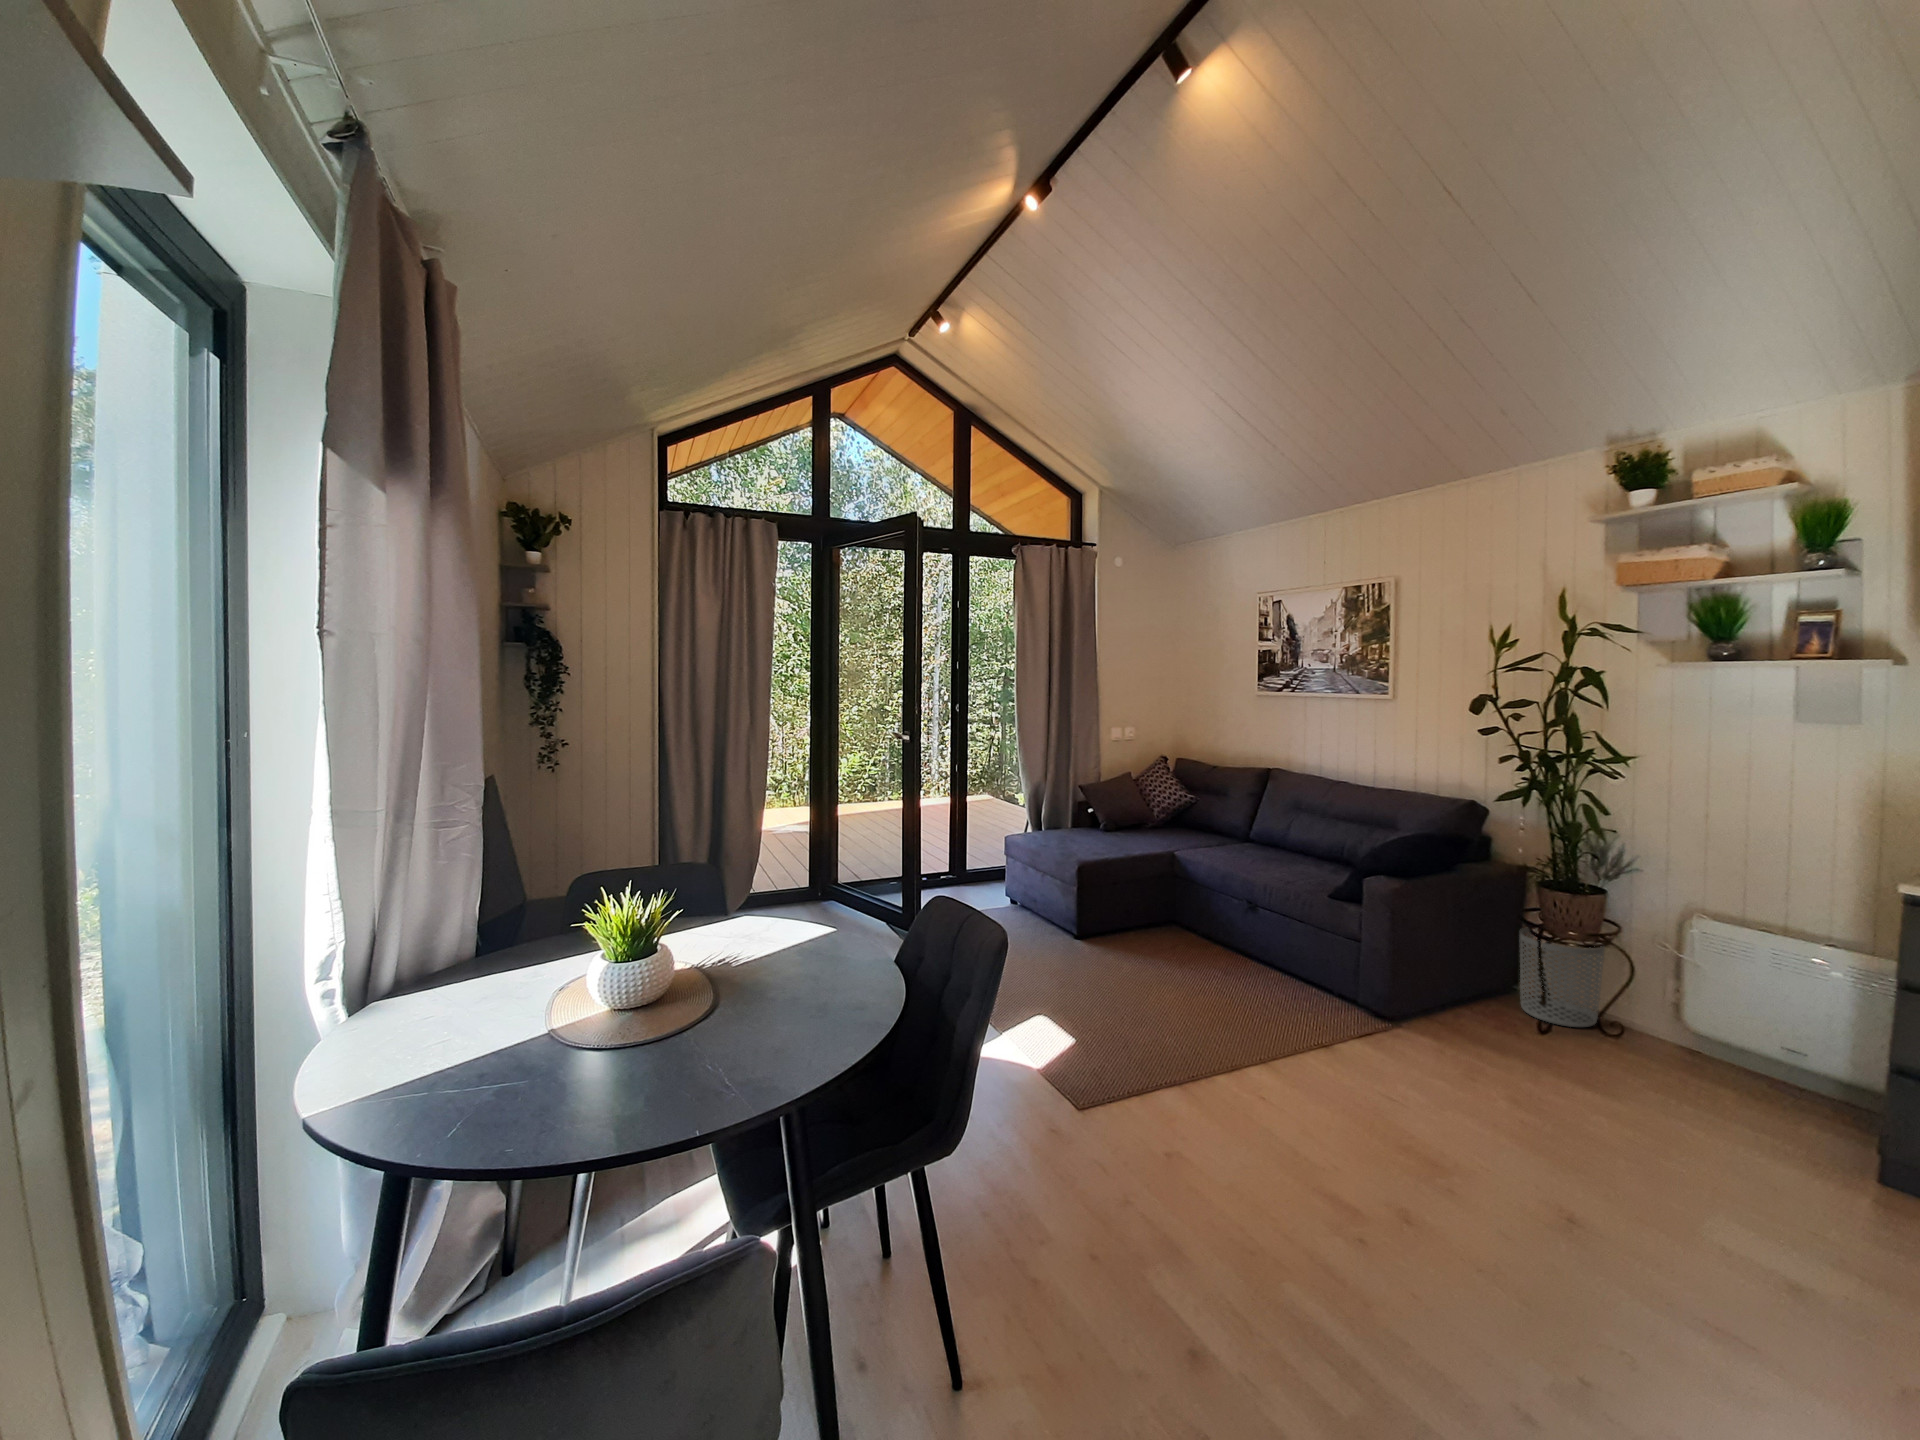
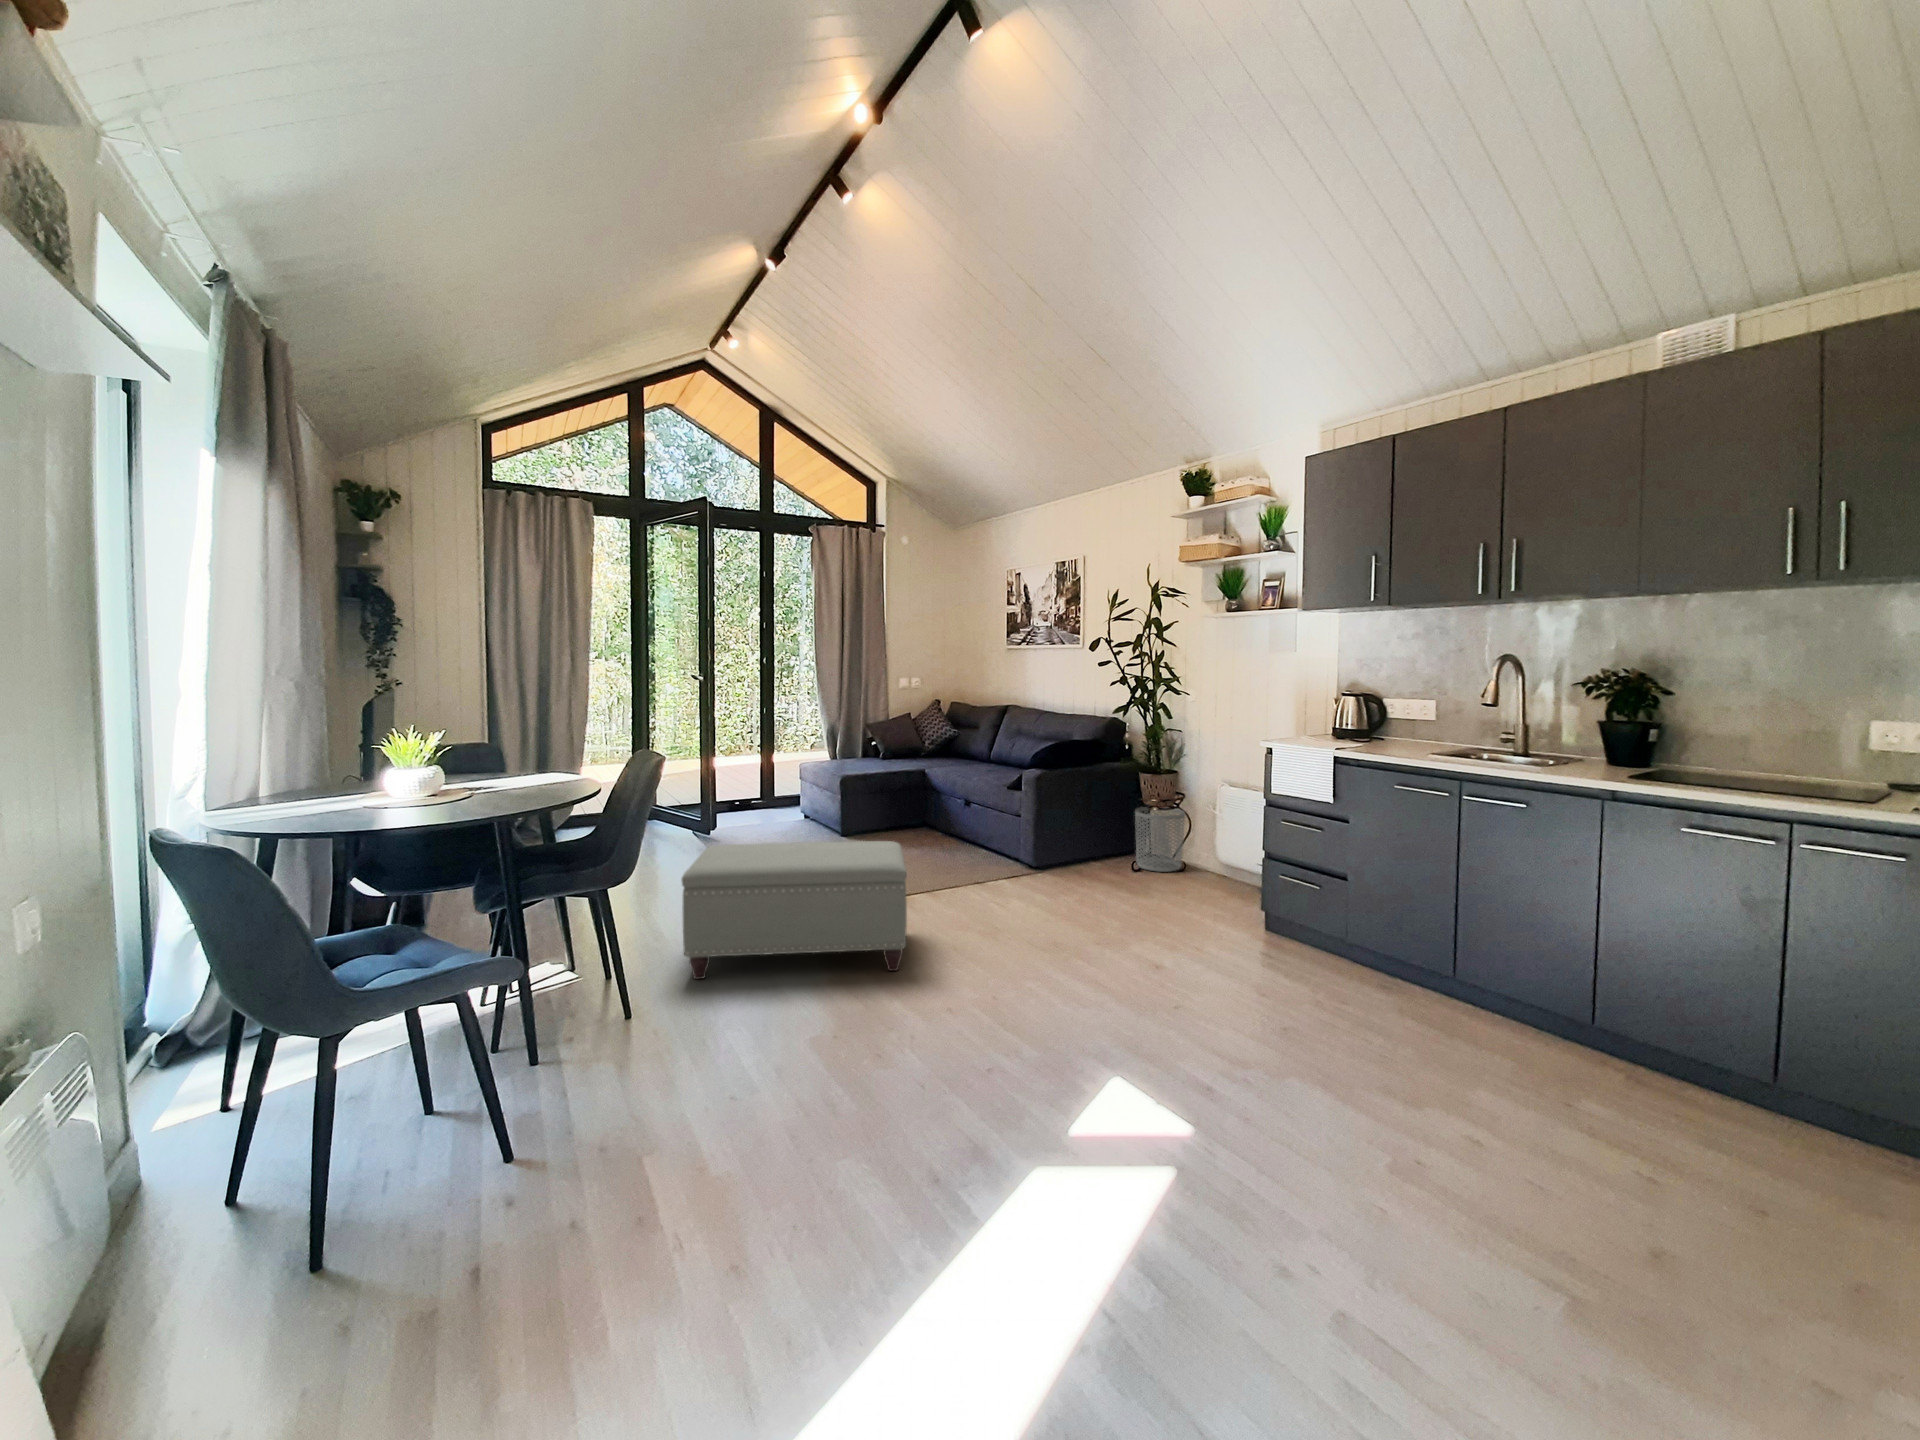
ottoman: none [1000,1015,1362,1258] -> present [682,841,907,979]

